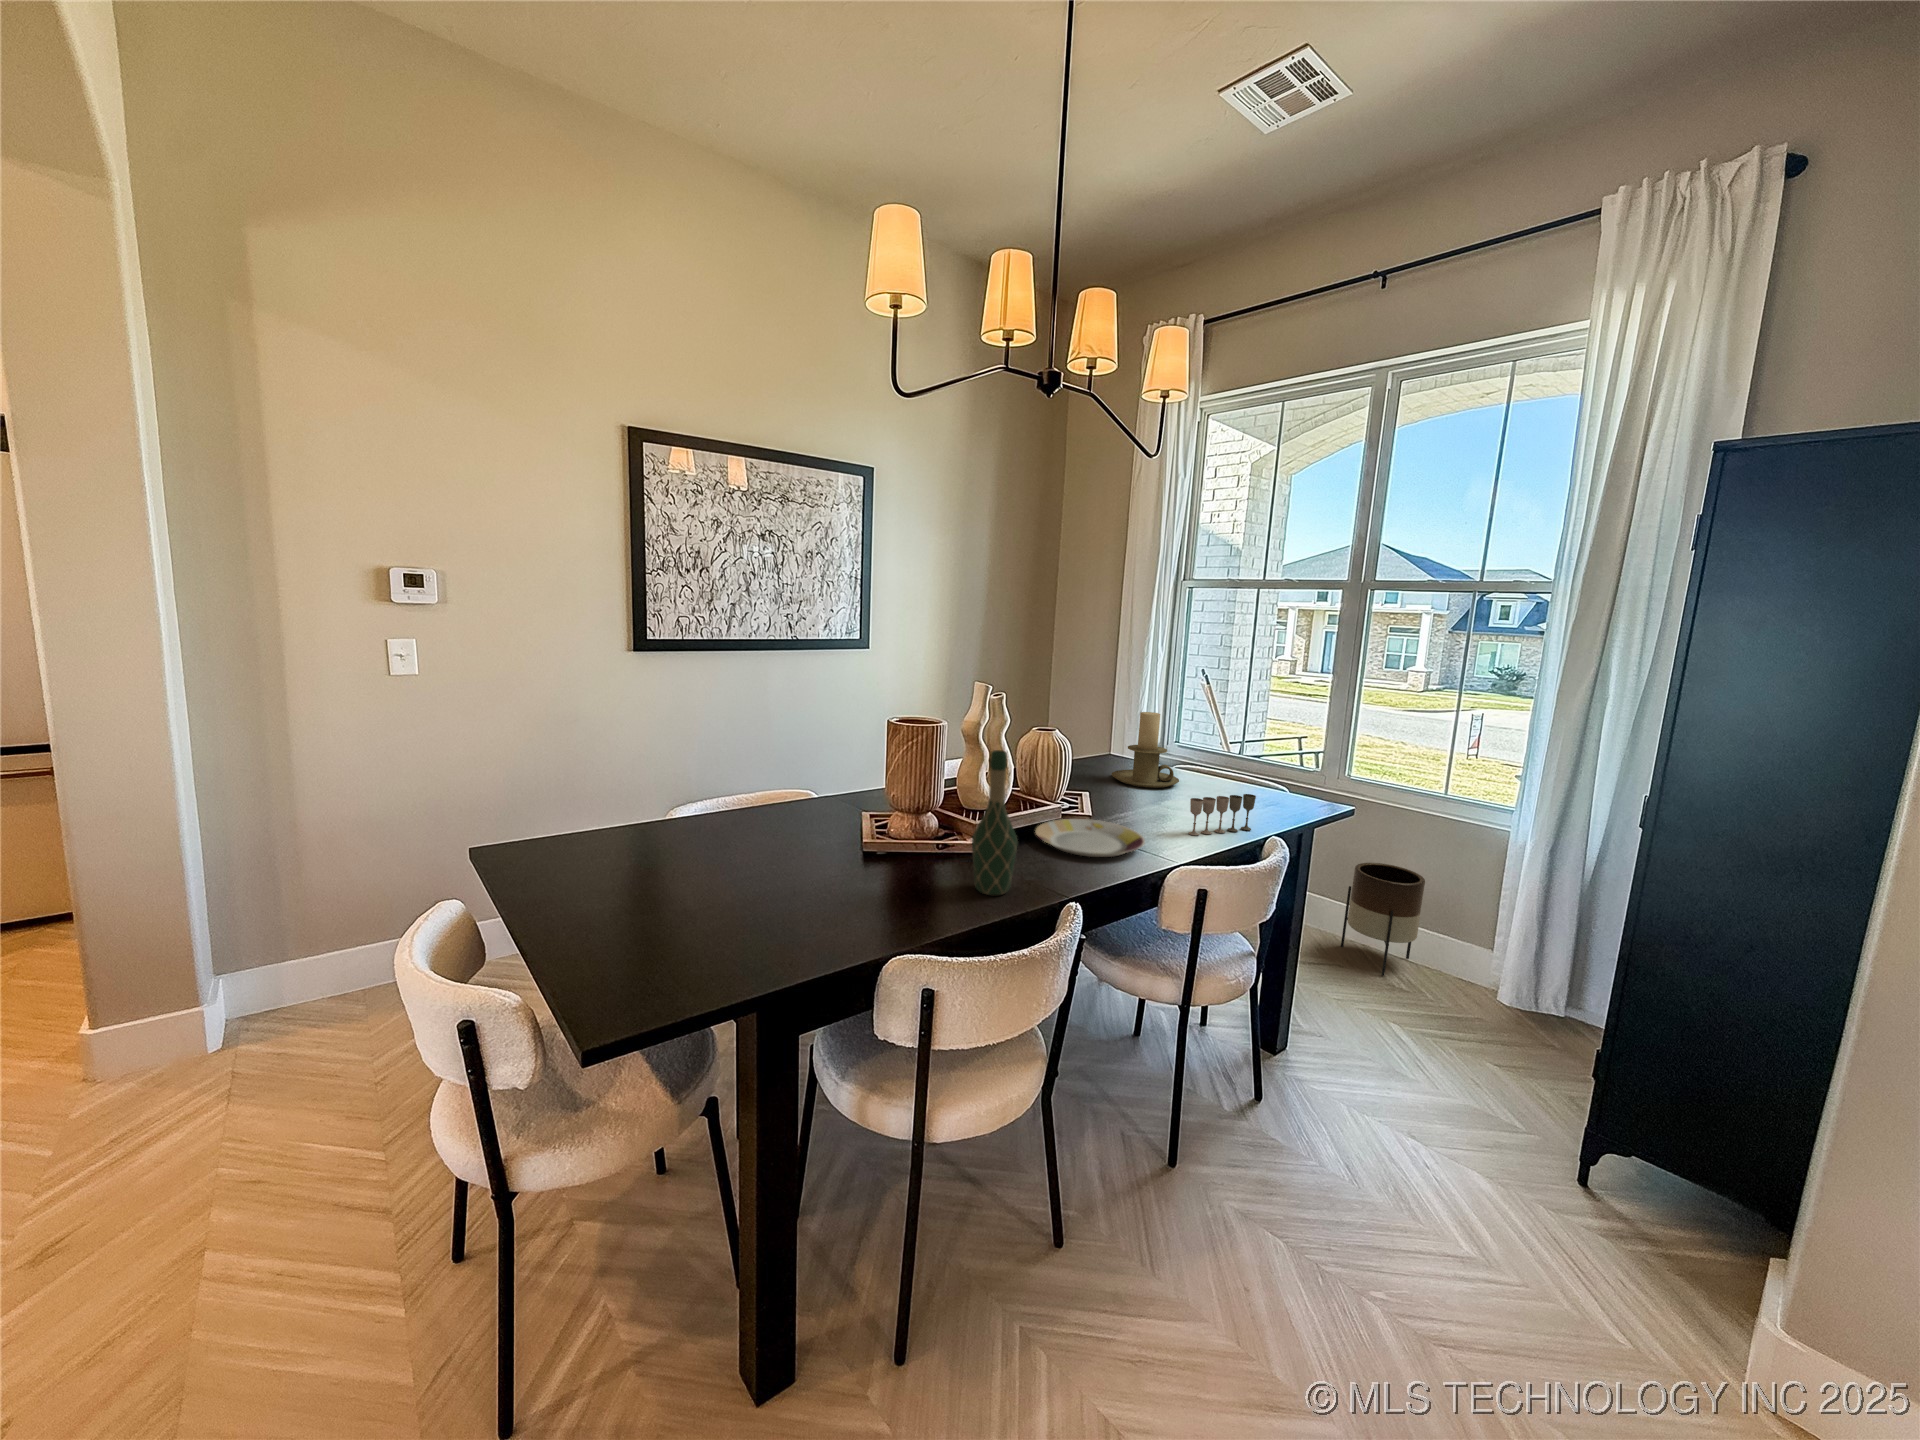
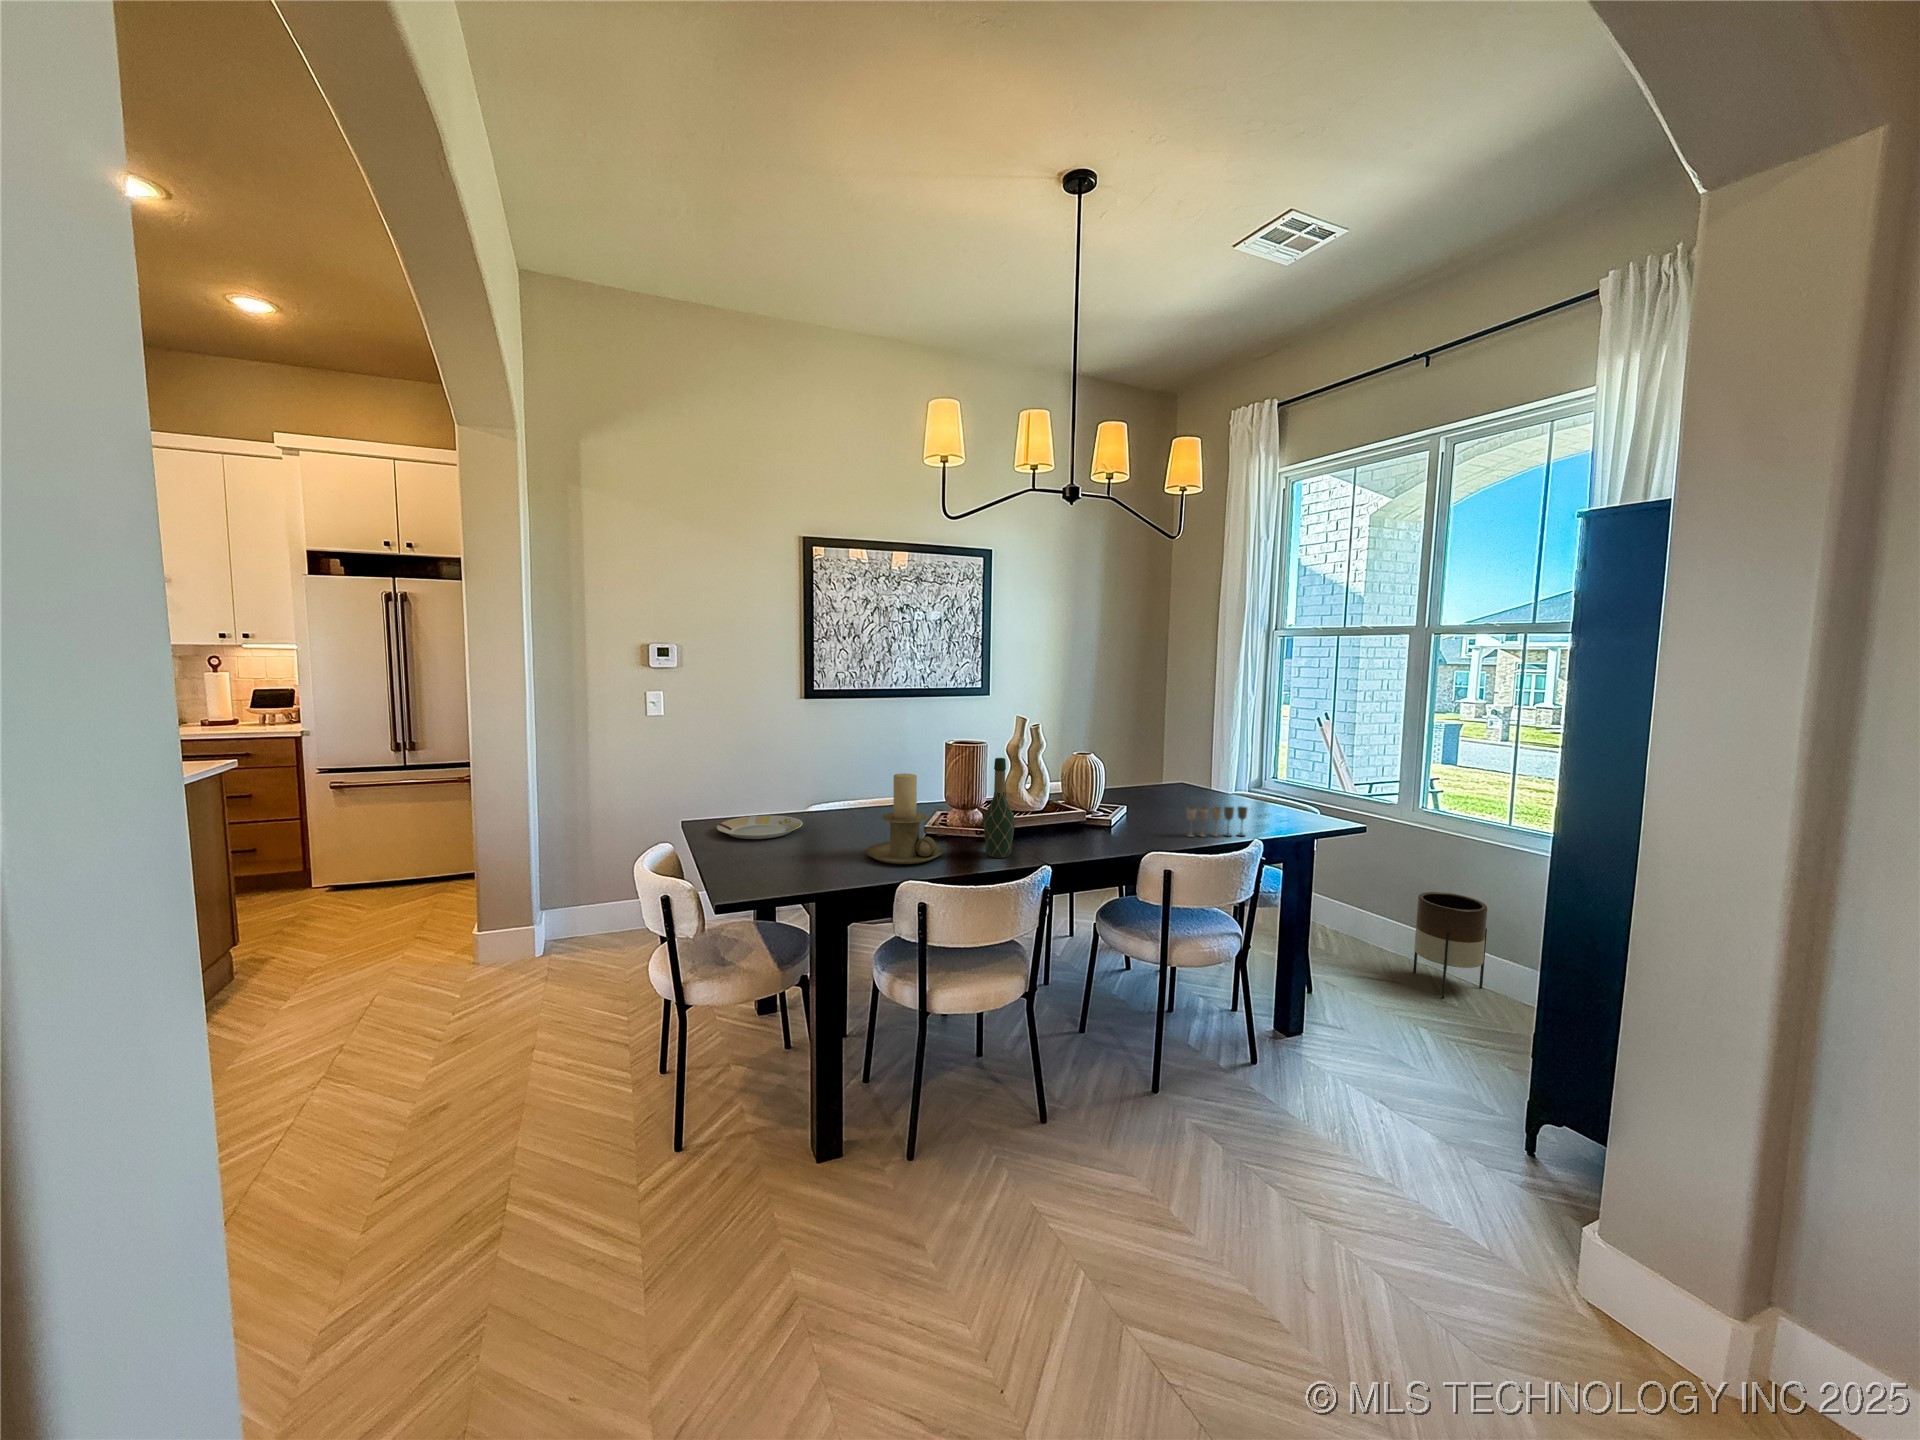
candle holder: present [1112,712,1179,788] -> present [866,774,944,864]
plate: present [1036,819,1145,857] -> present [717,816,803,839]

